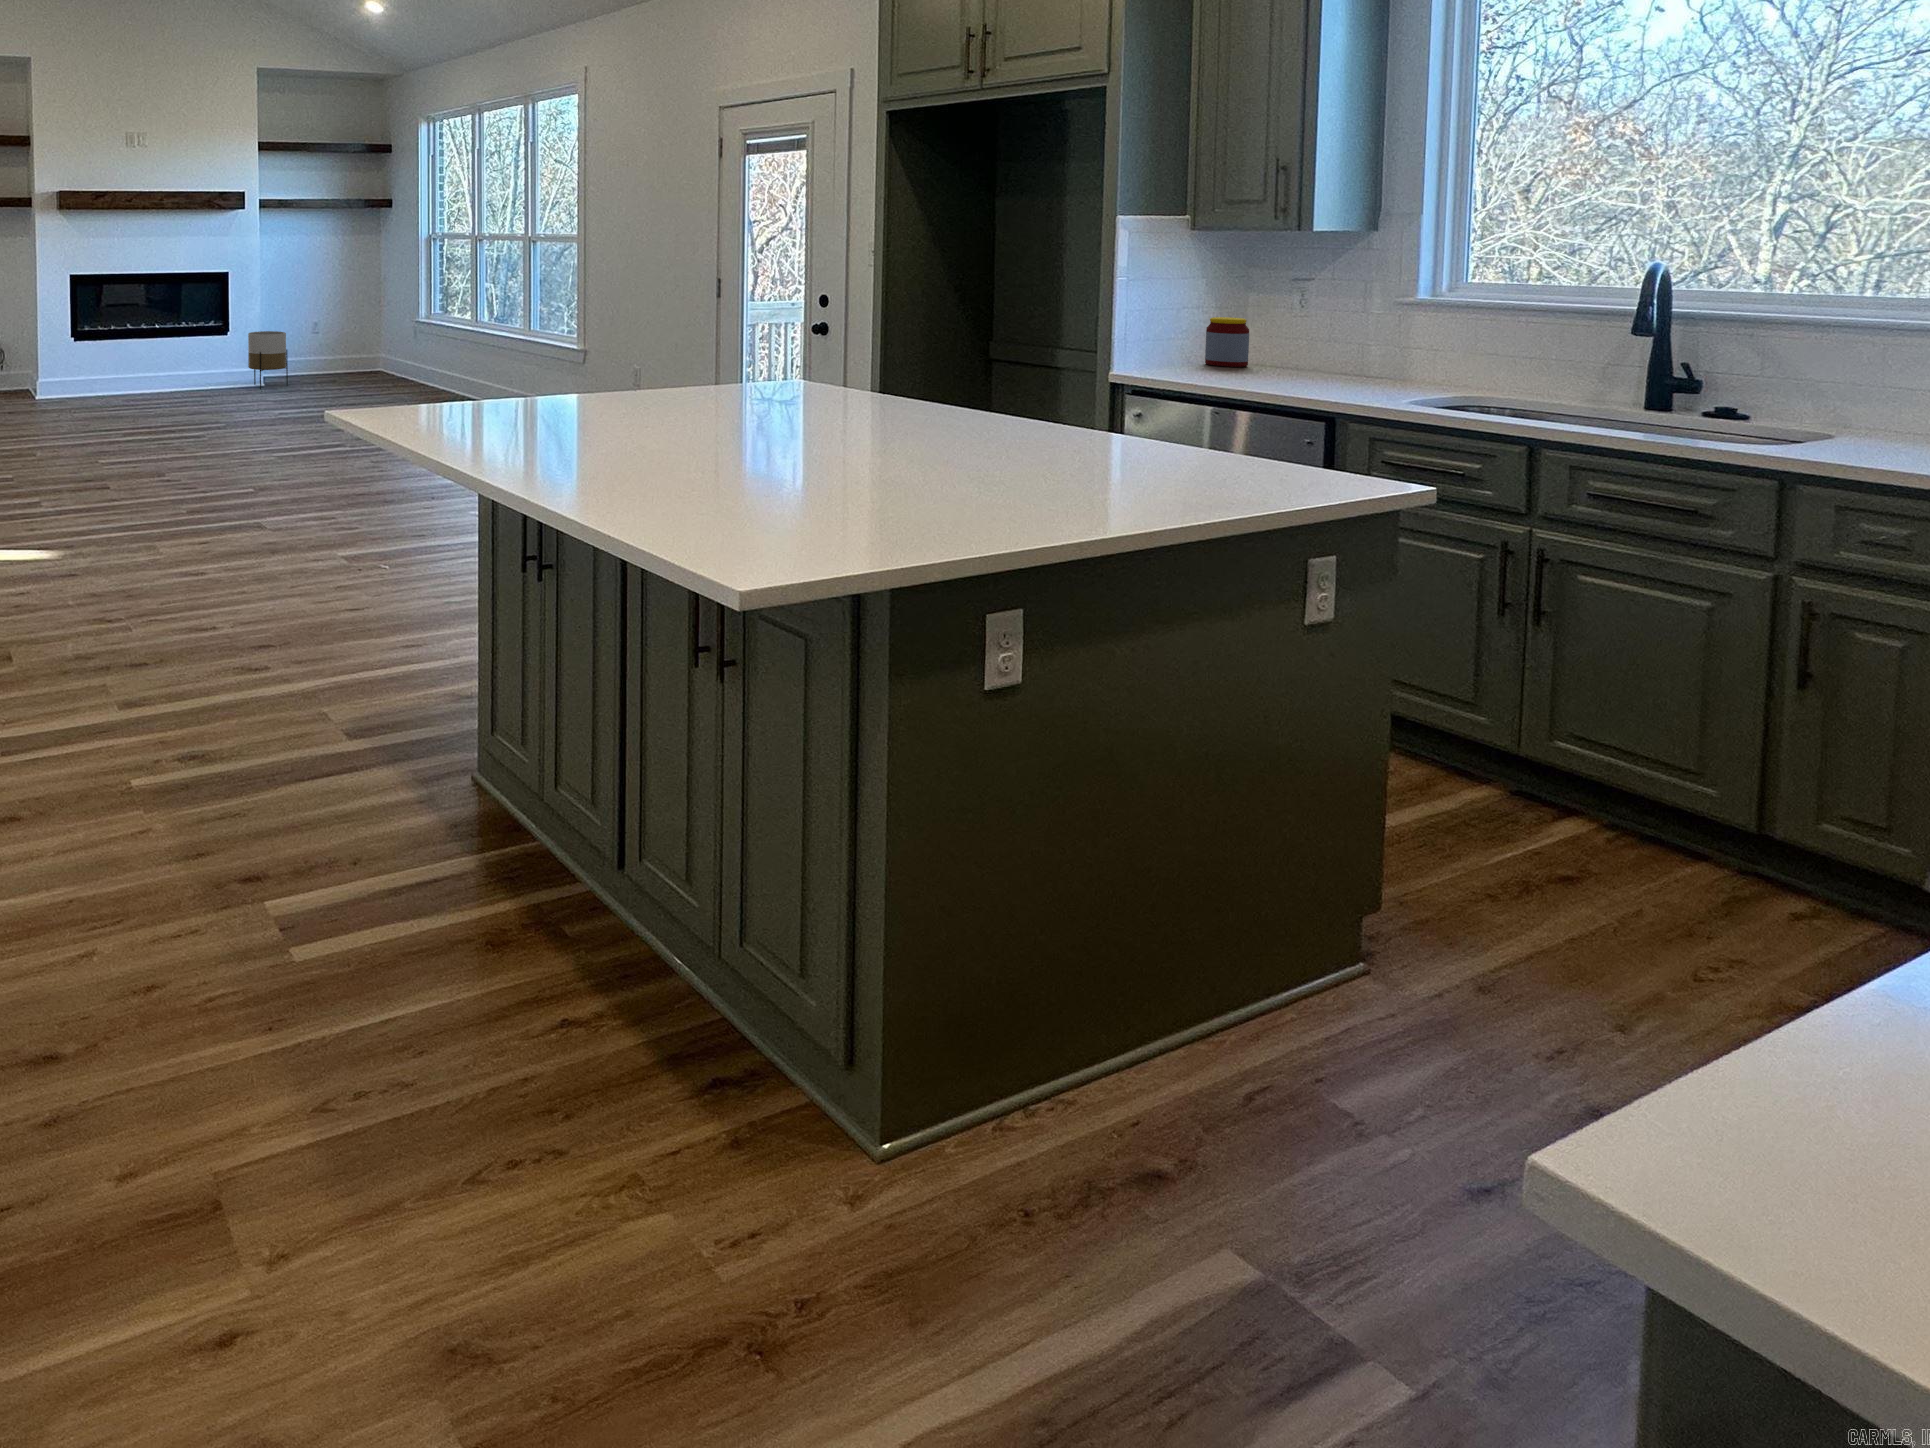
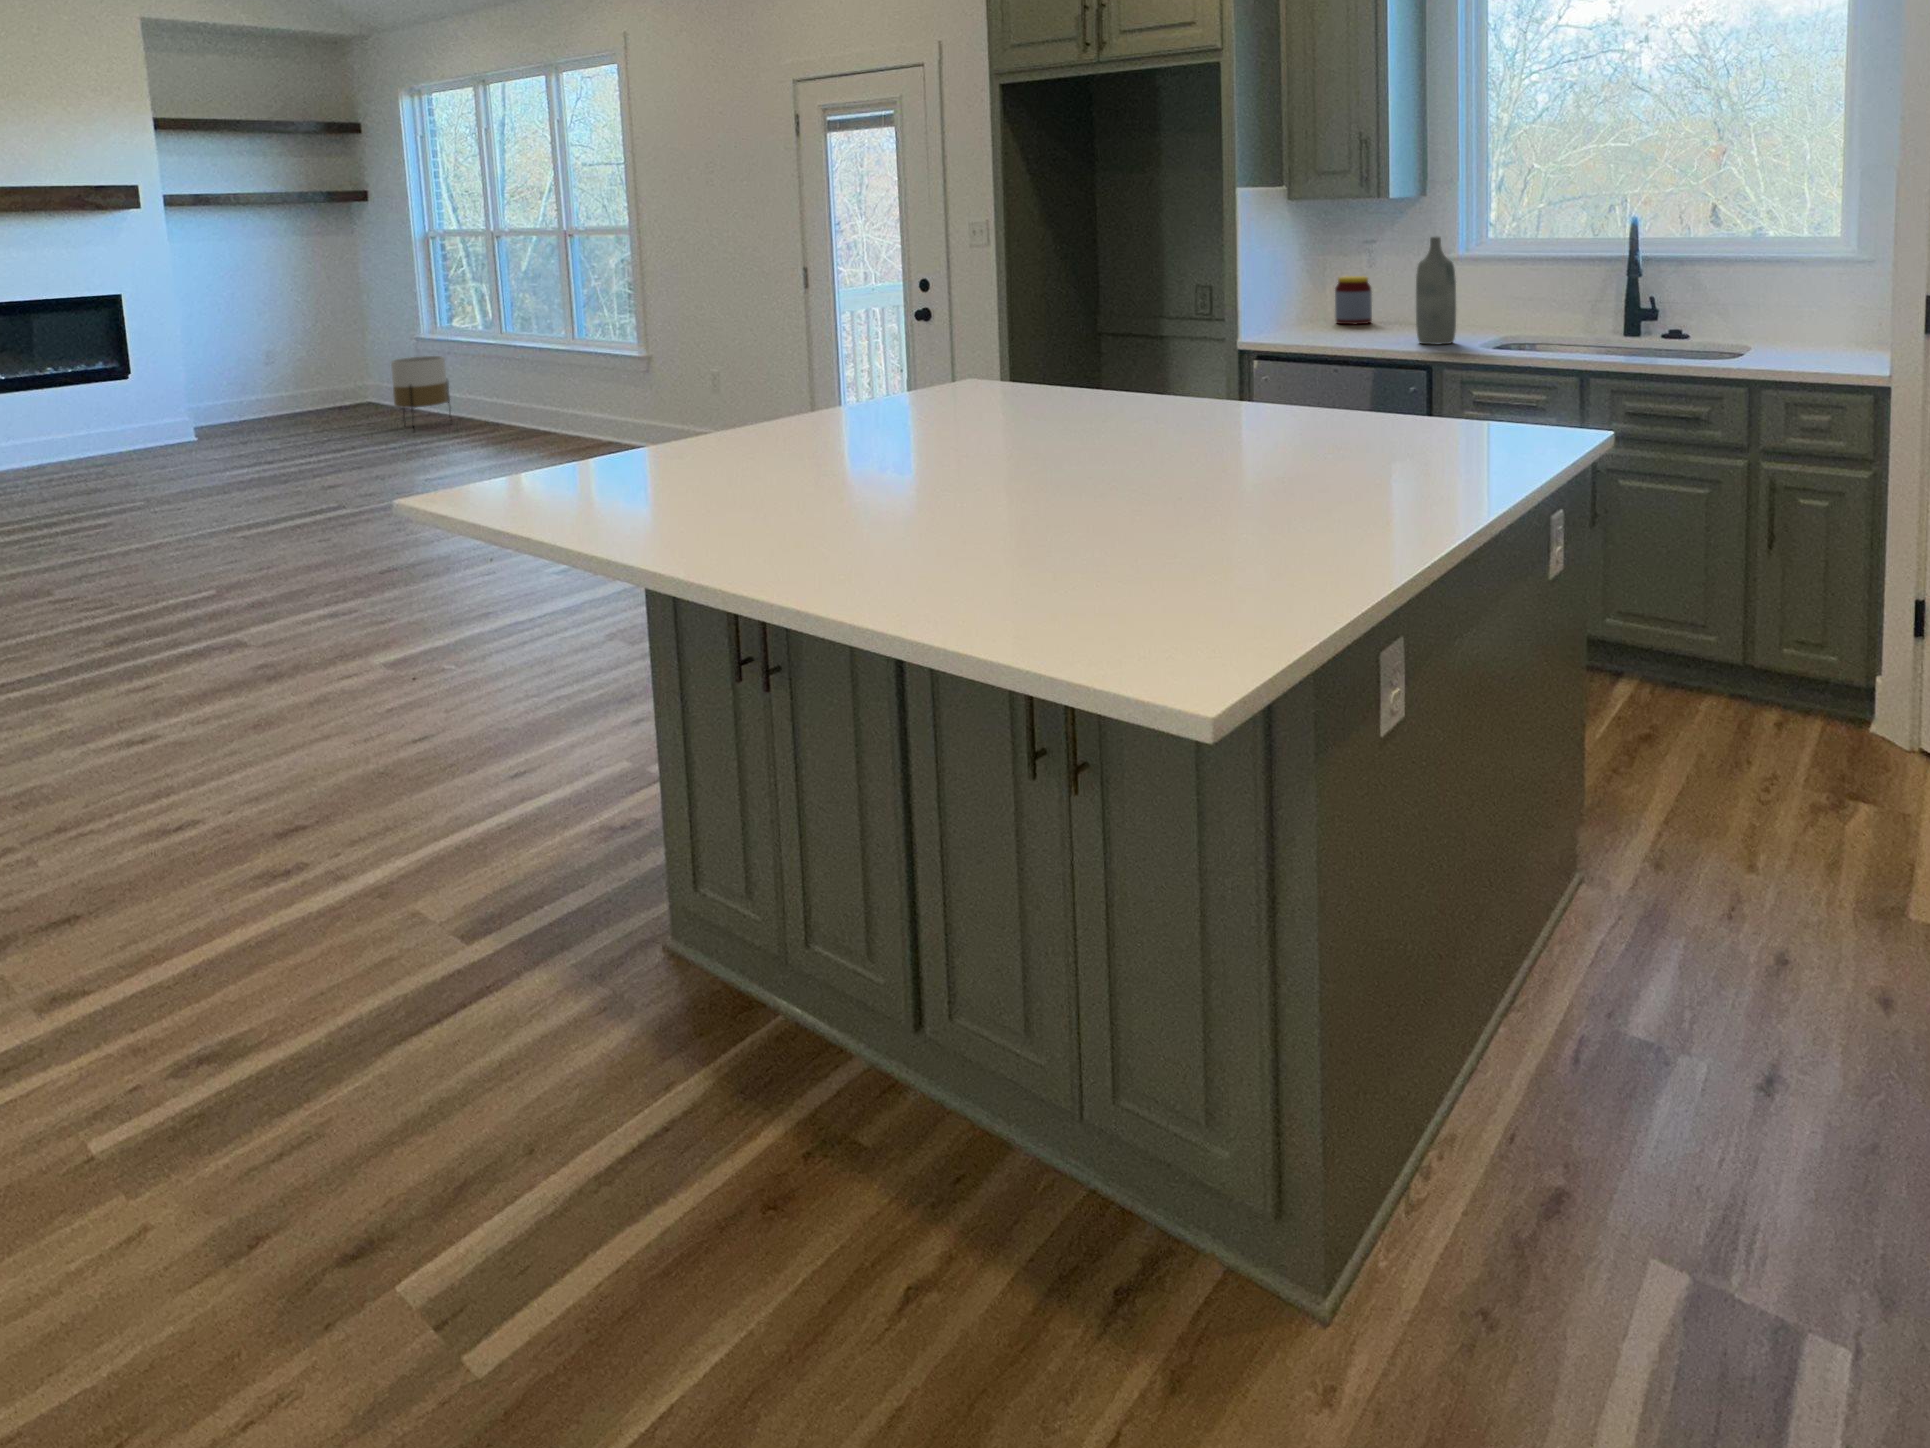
bottle: none [1269,281,1319,392] -> present [1416,237,1456,344]
planter: present [248,331,288,389] -> present [391,356,450,415]

